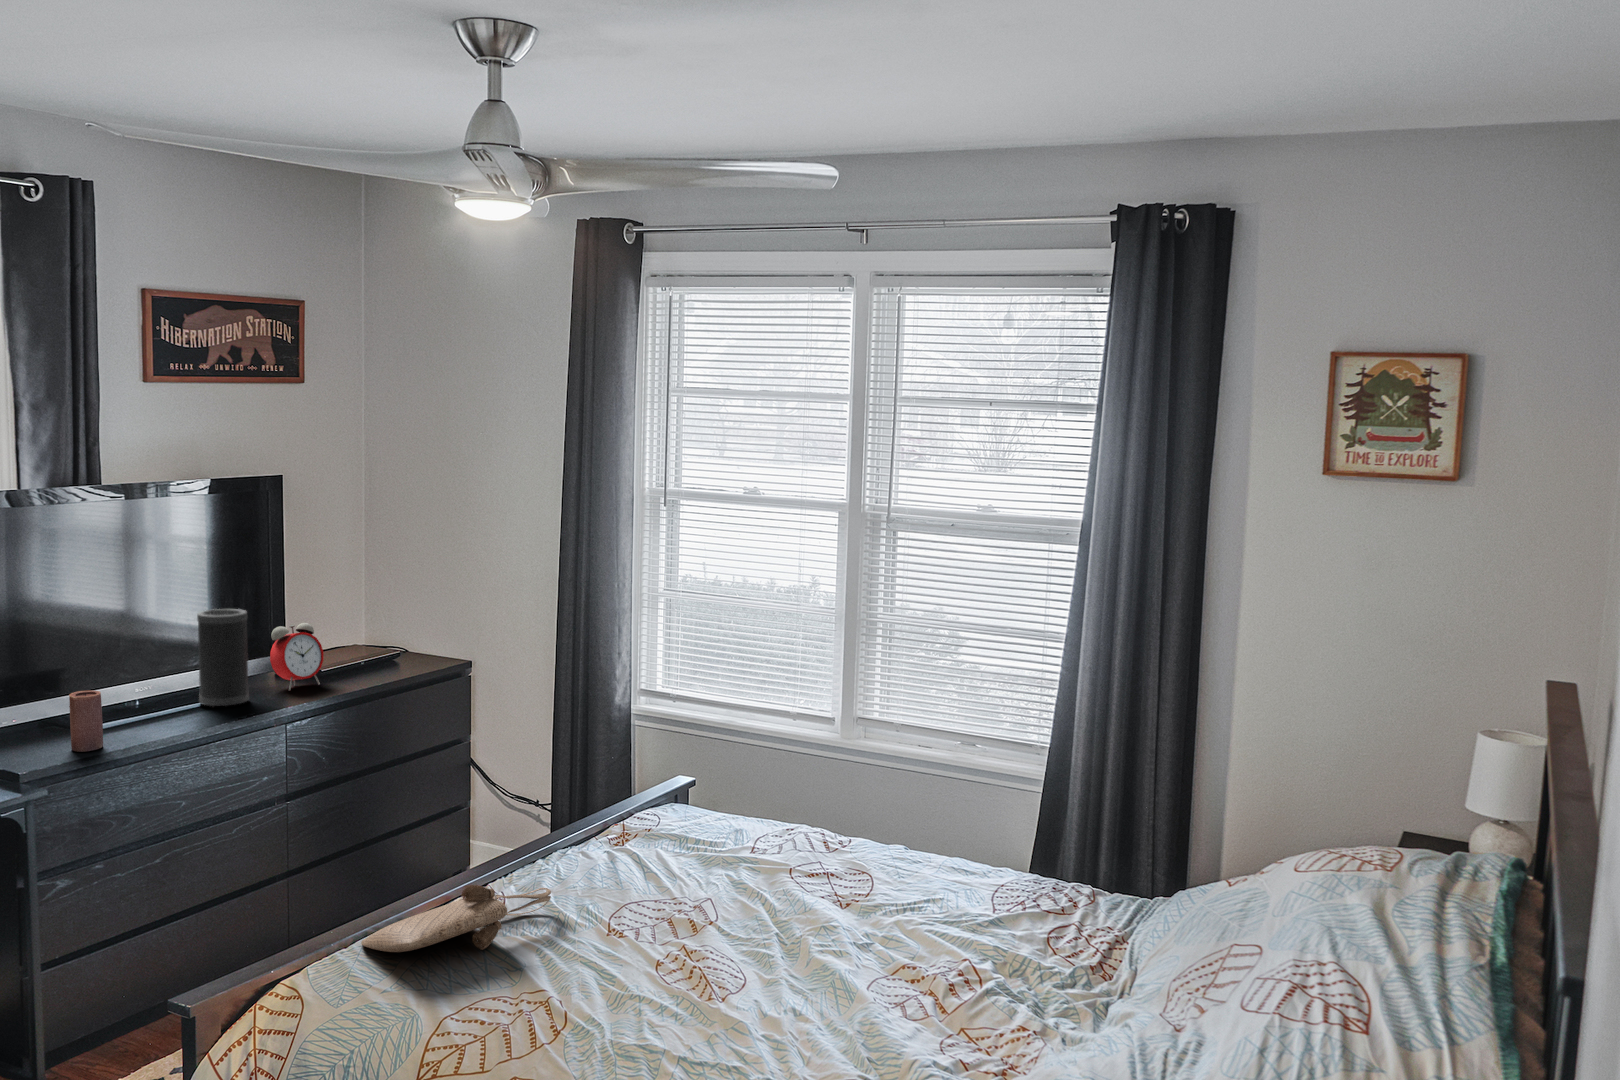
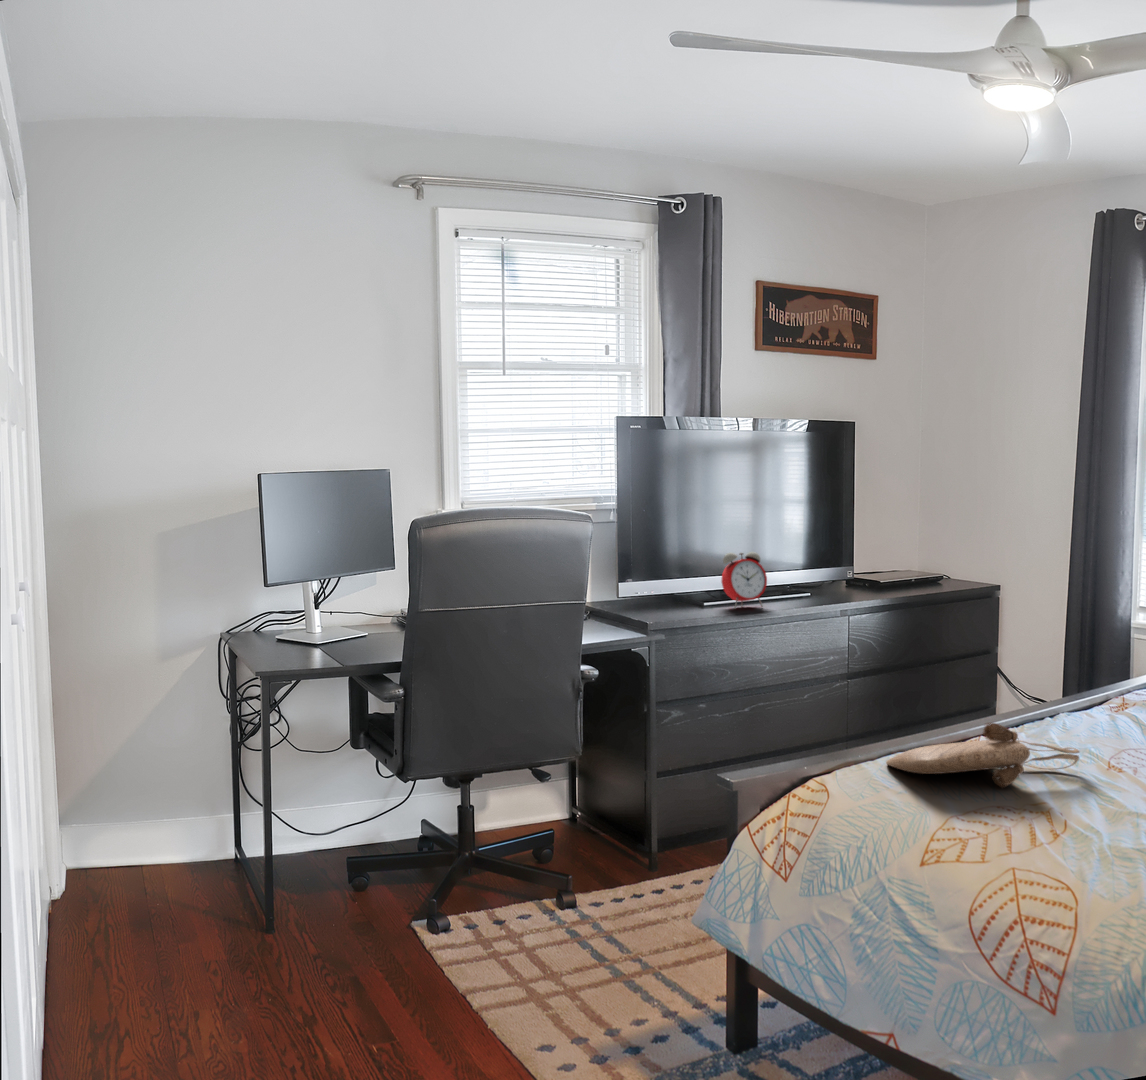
speaker: present [197,609,249,707] -> none [783,525,822,601]
alarm clock: present [270,623,323,690] -> present [722,552,767,609]
candle: present [69,690,103,752] -> none [688,571,710,615]

